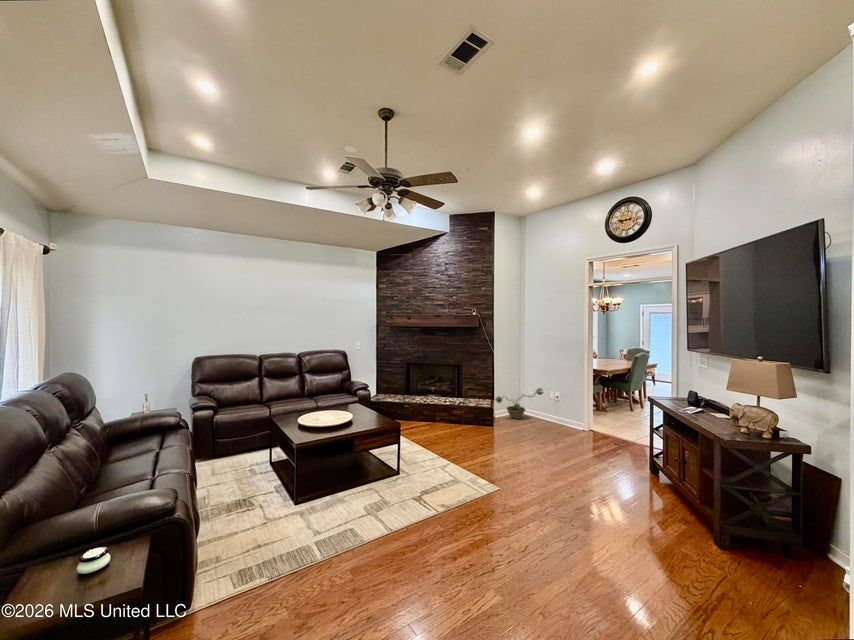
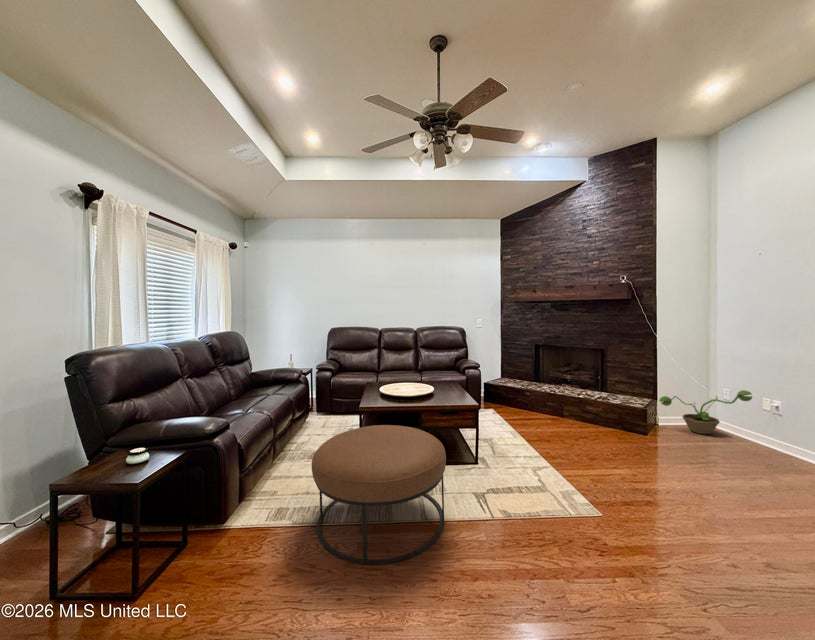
ottoman: none [289,455,412,588] -> present [312,425,446,564]

